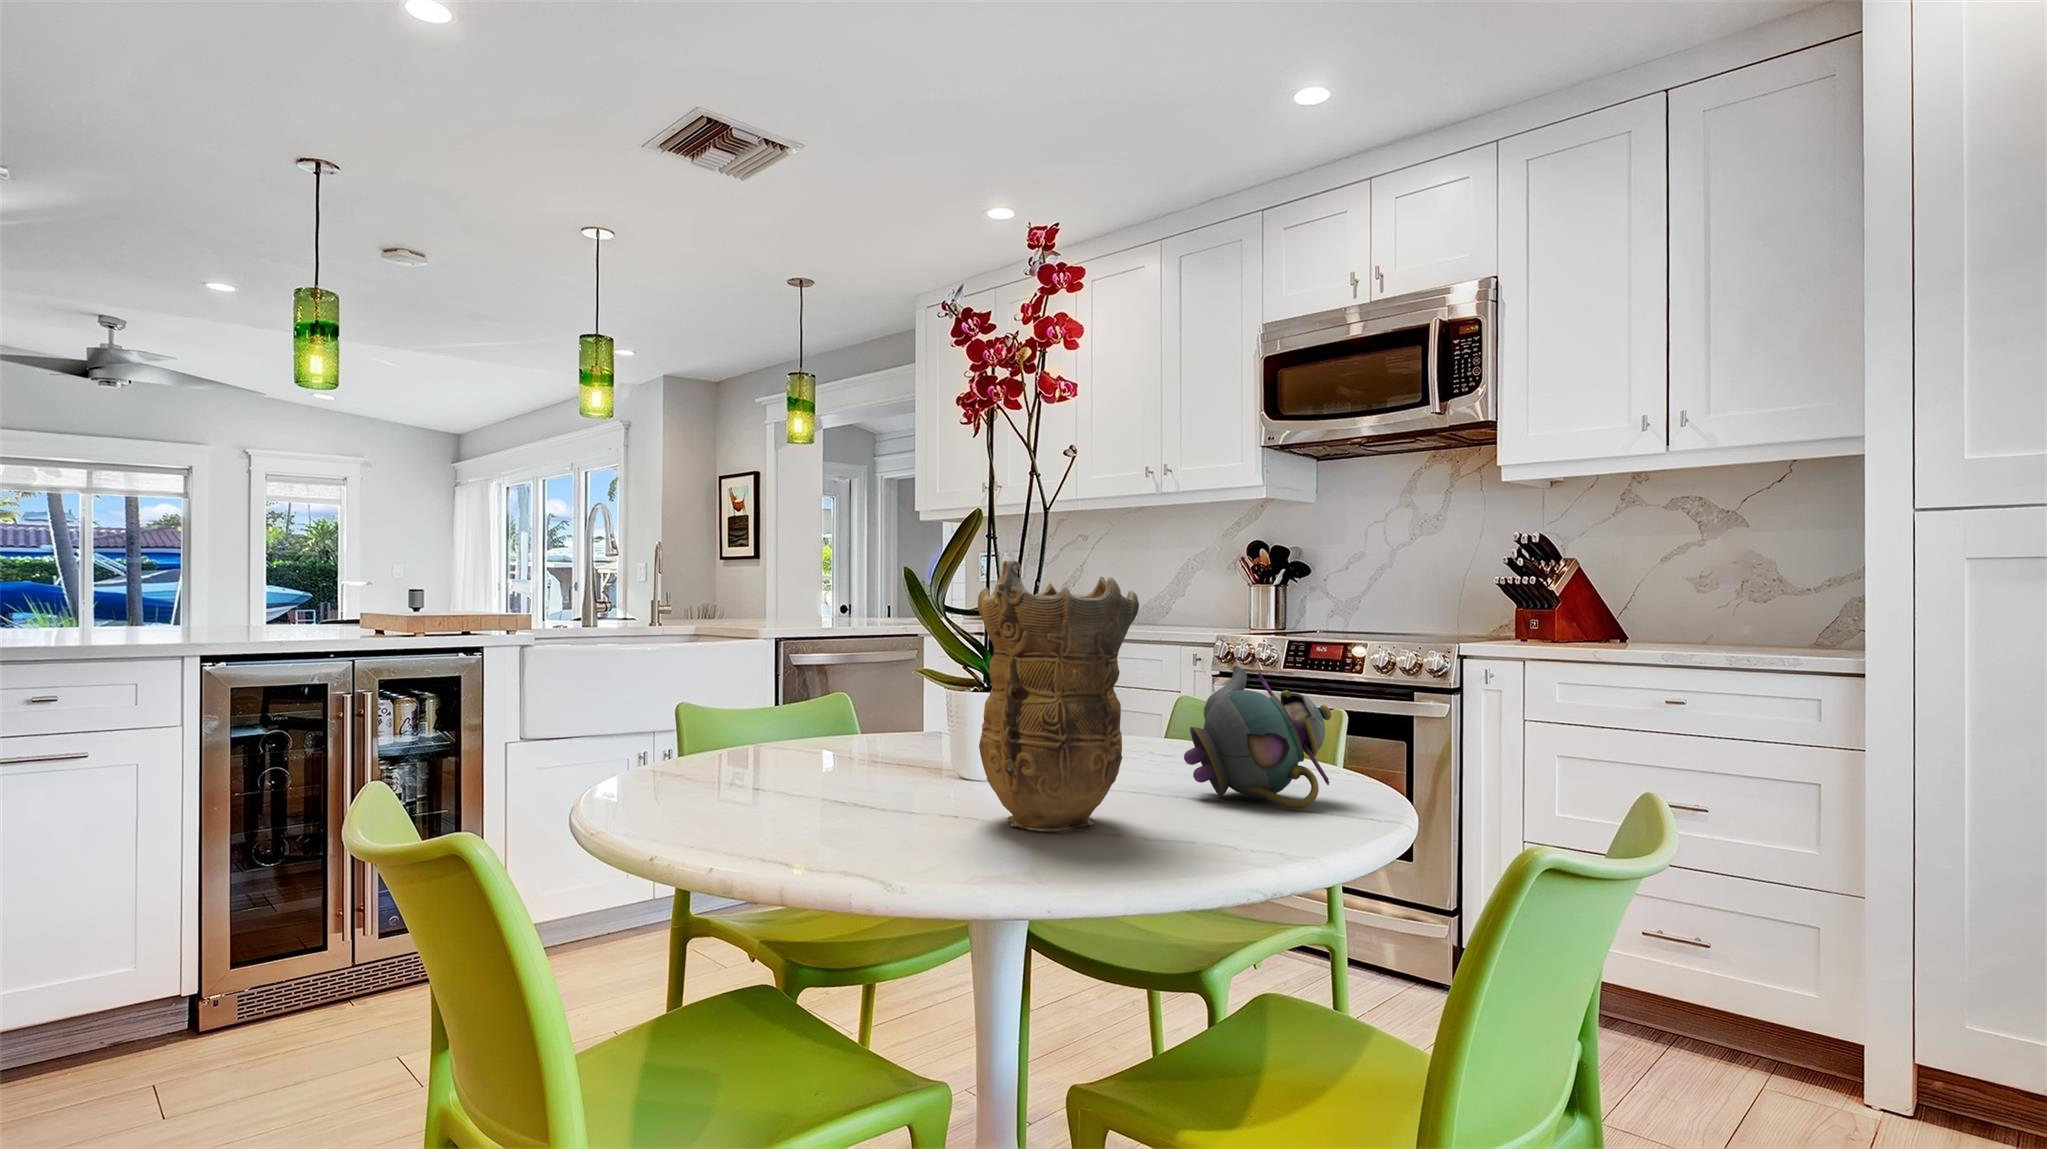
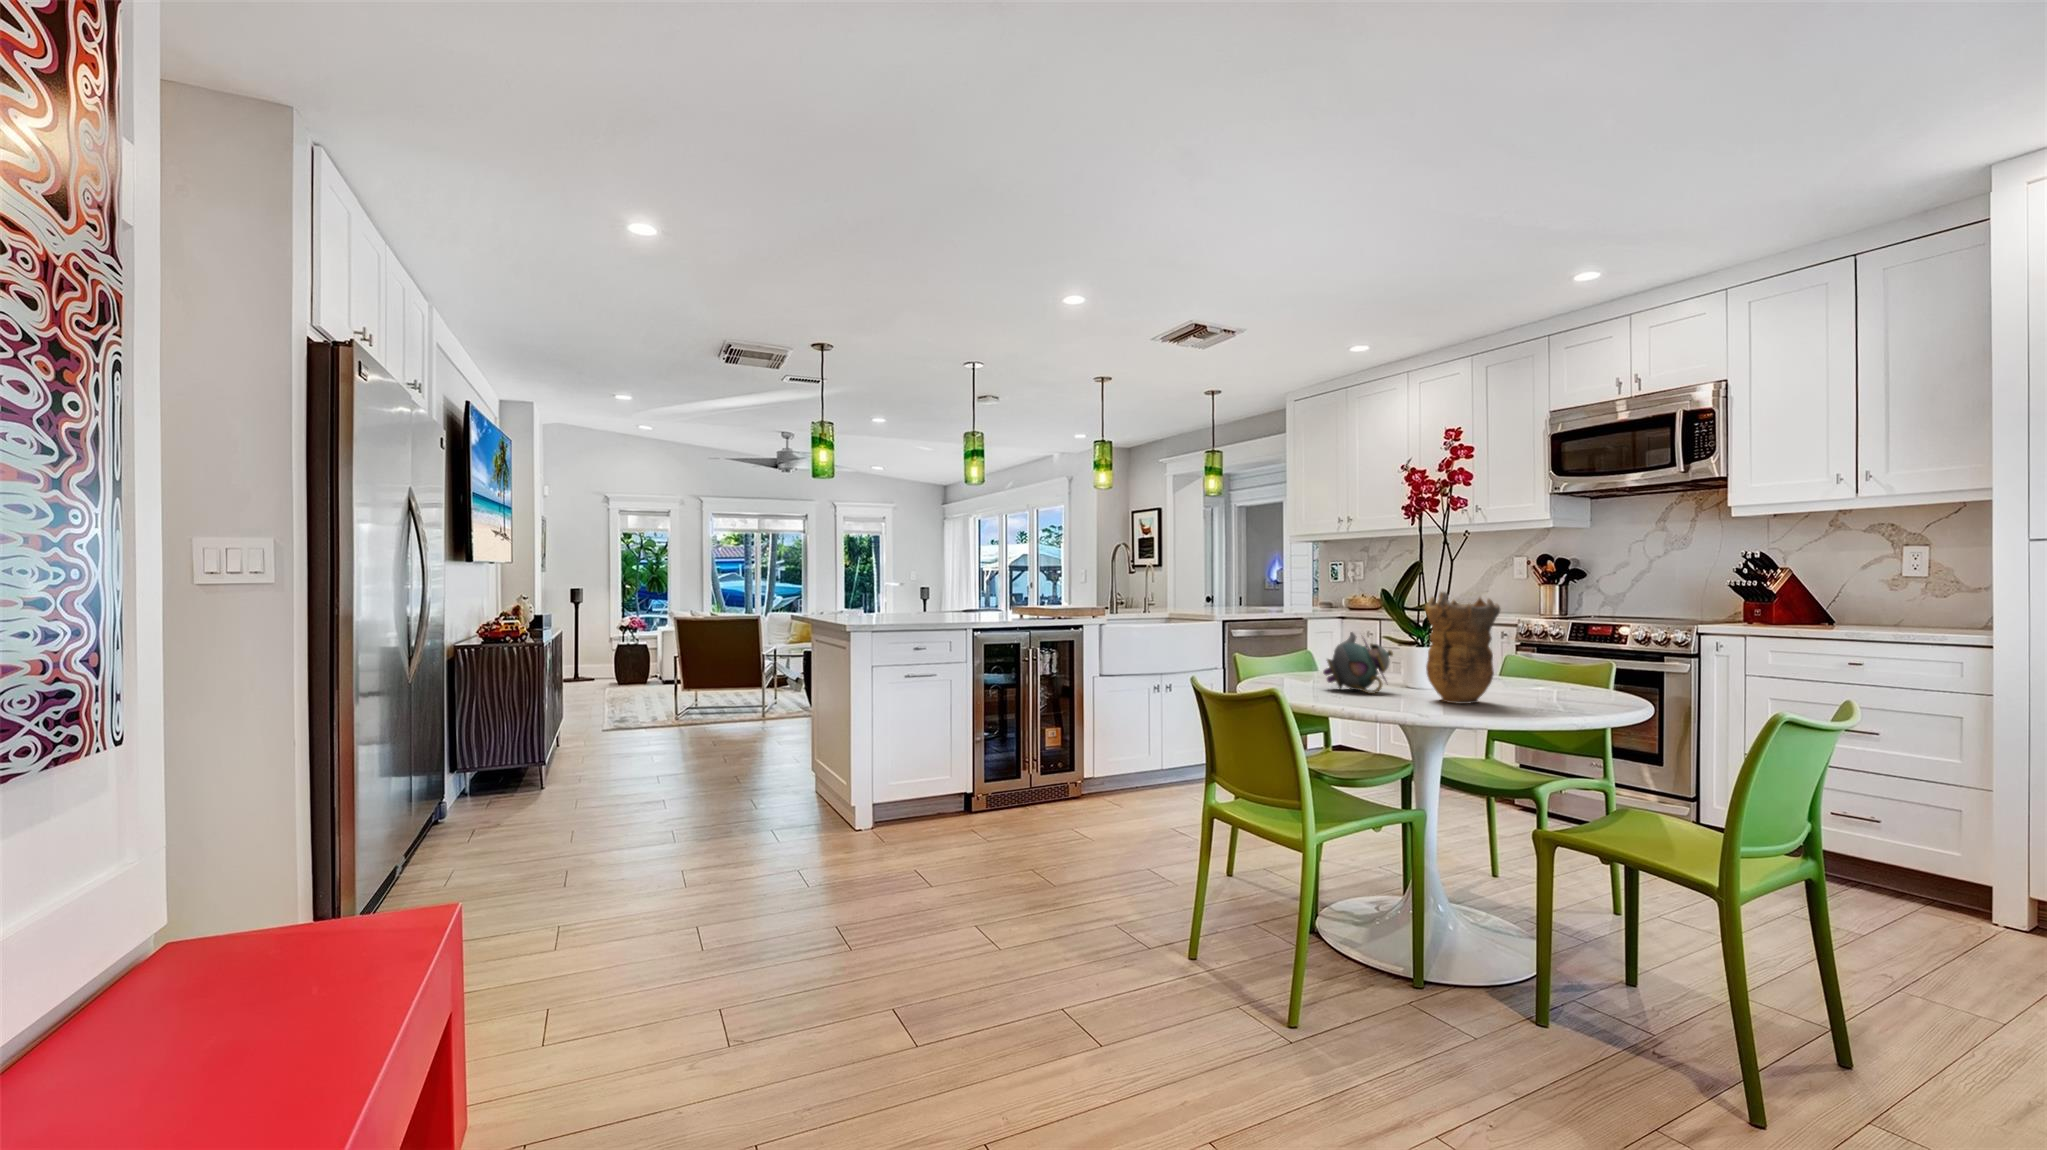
teapot: present [1184,666,1331,809] -> present [1323,632,1393,694]

